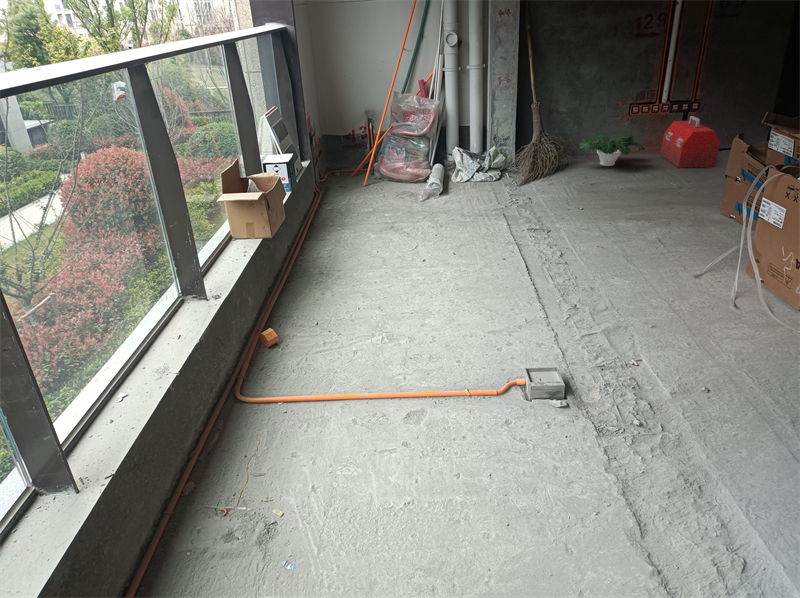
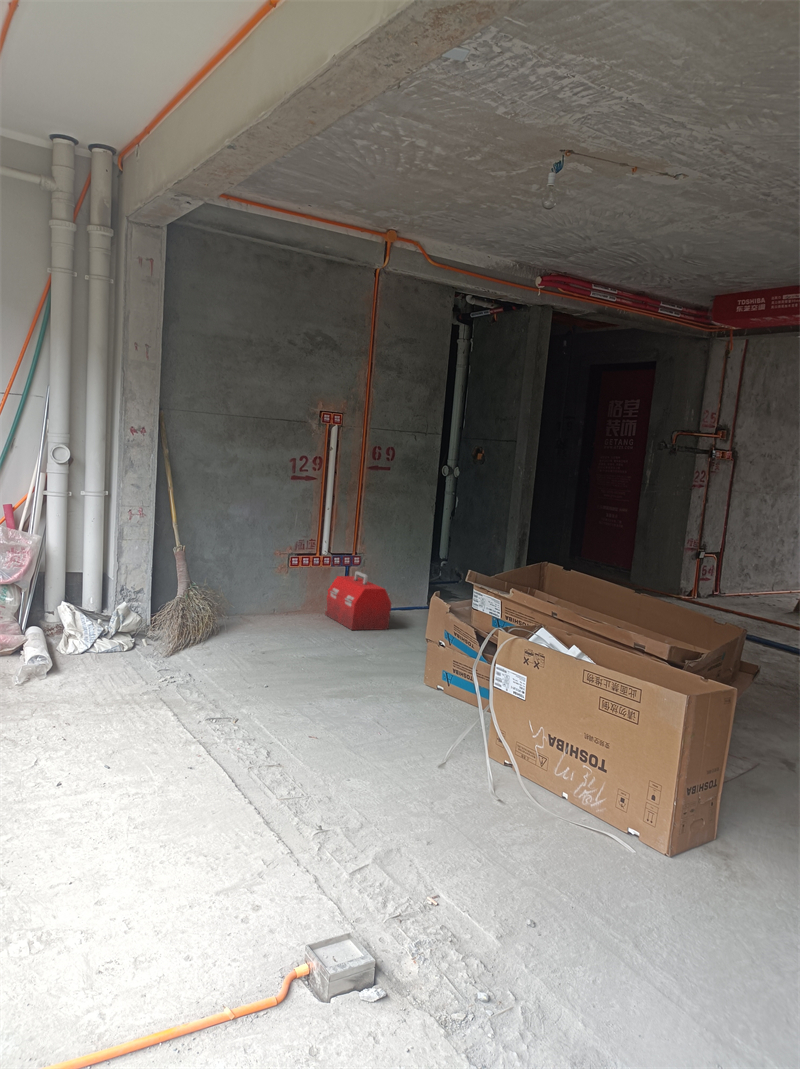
potted plant: present [579,134,645,166] -> none [237,588,315,629]

